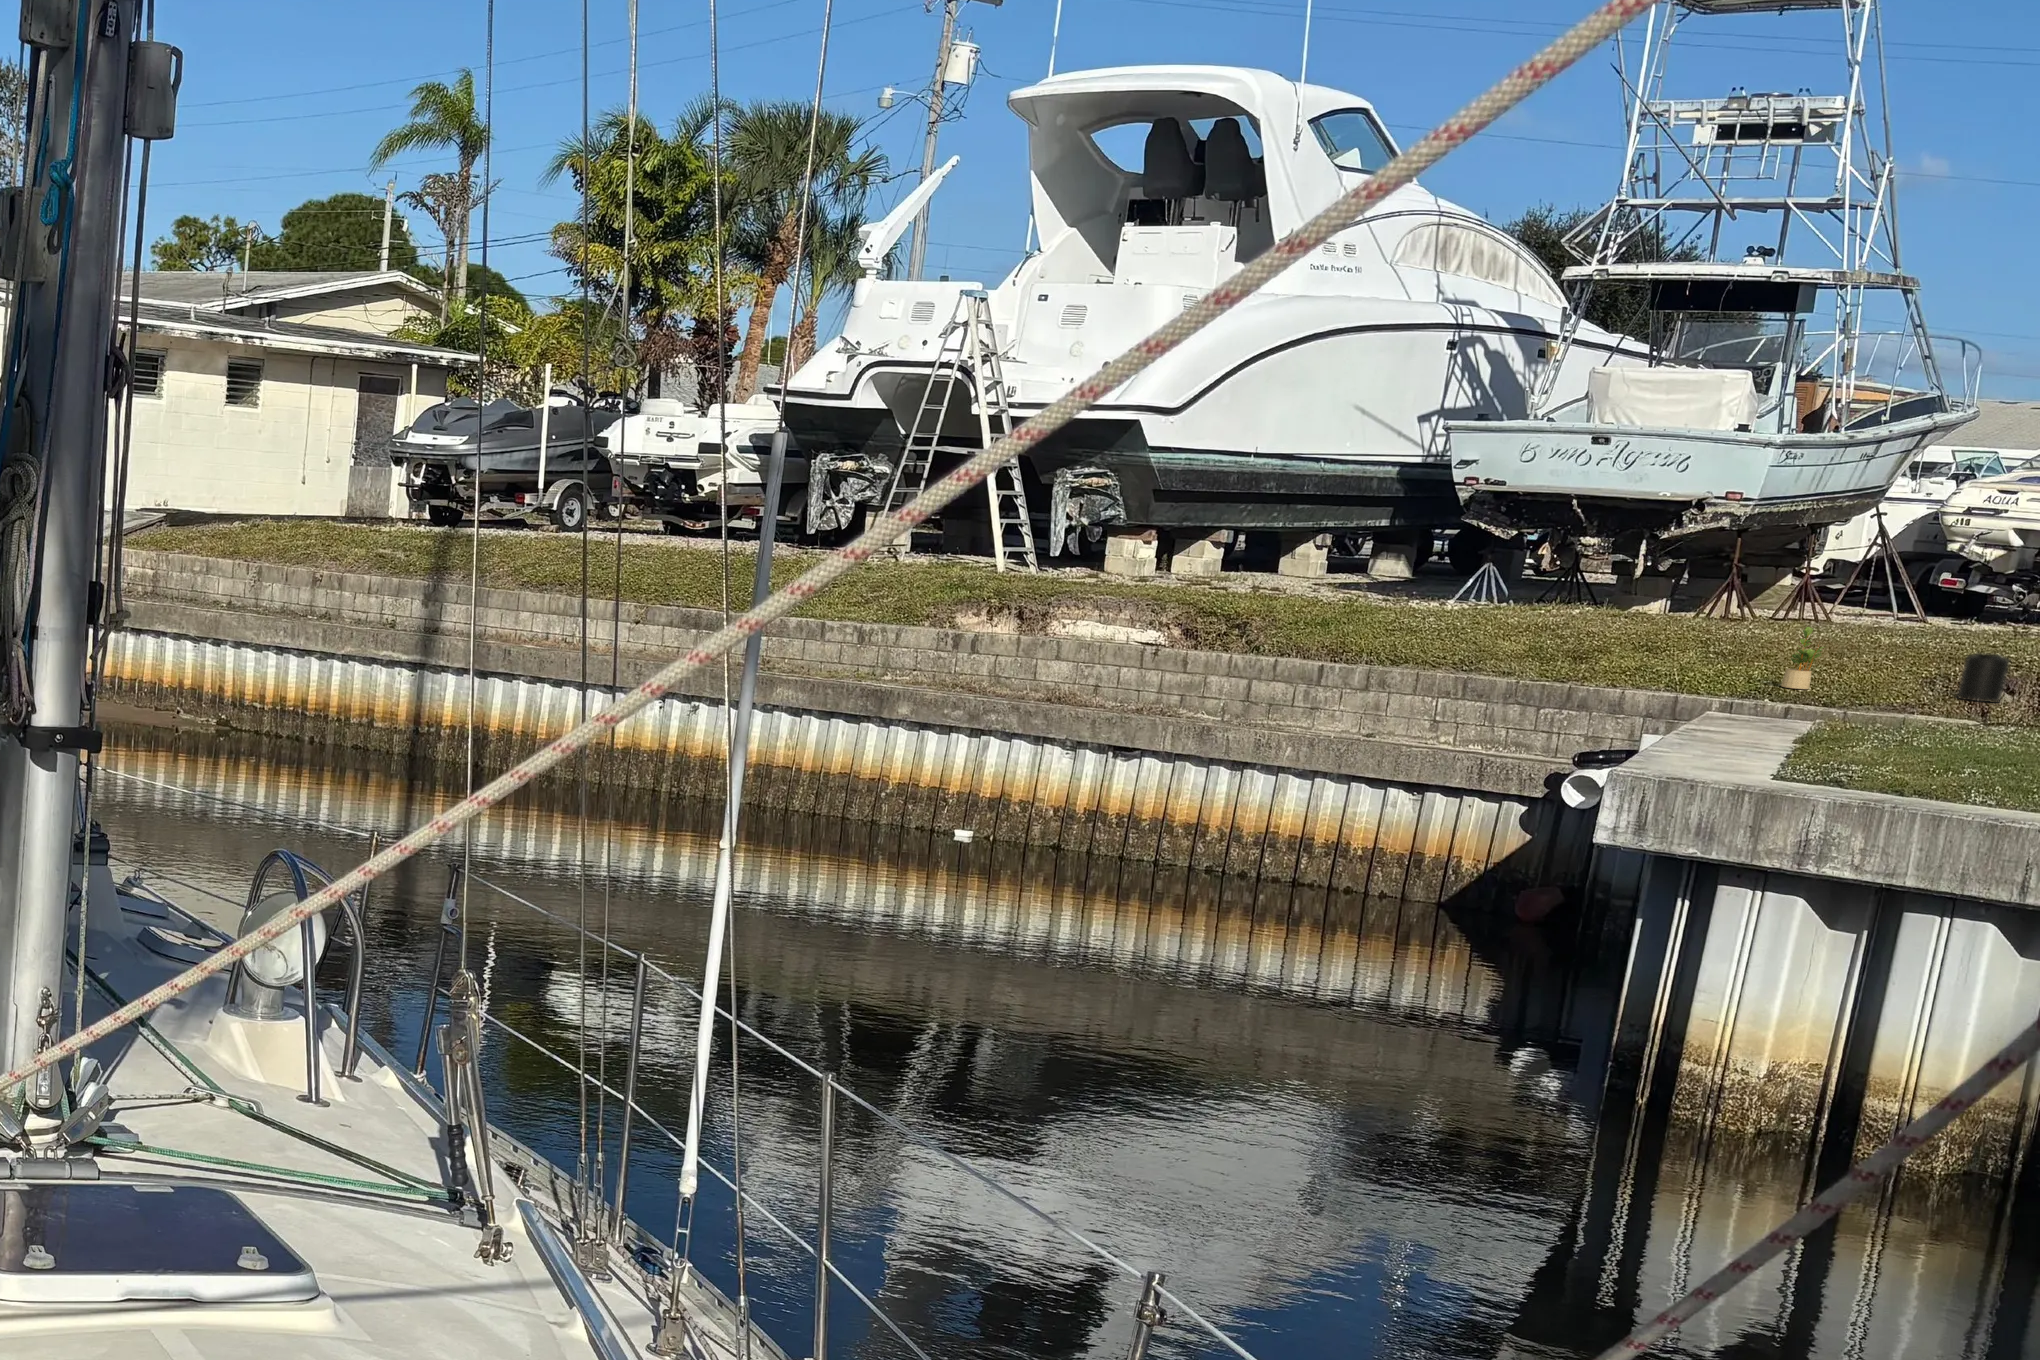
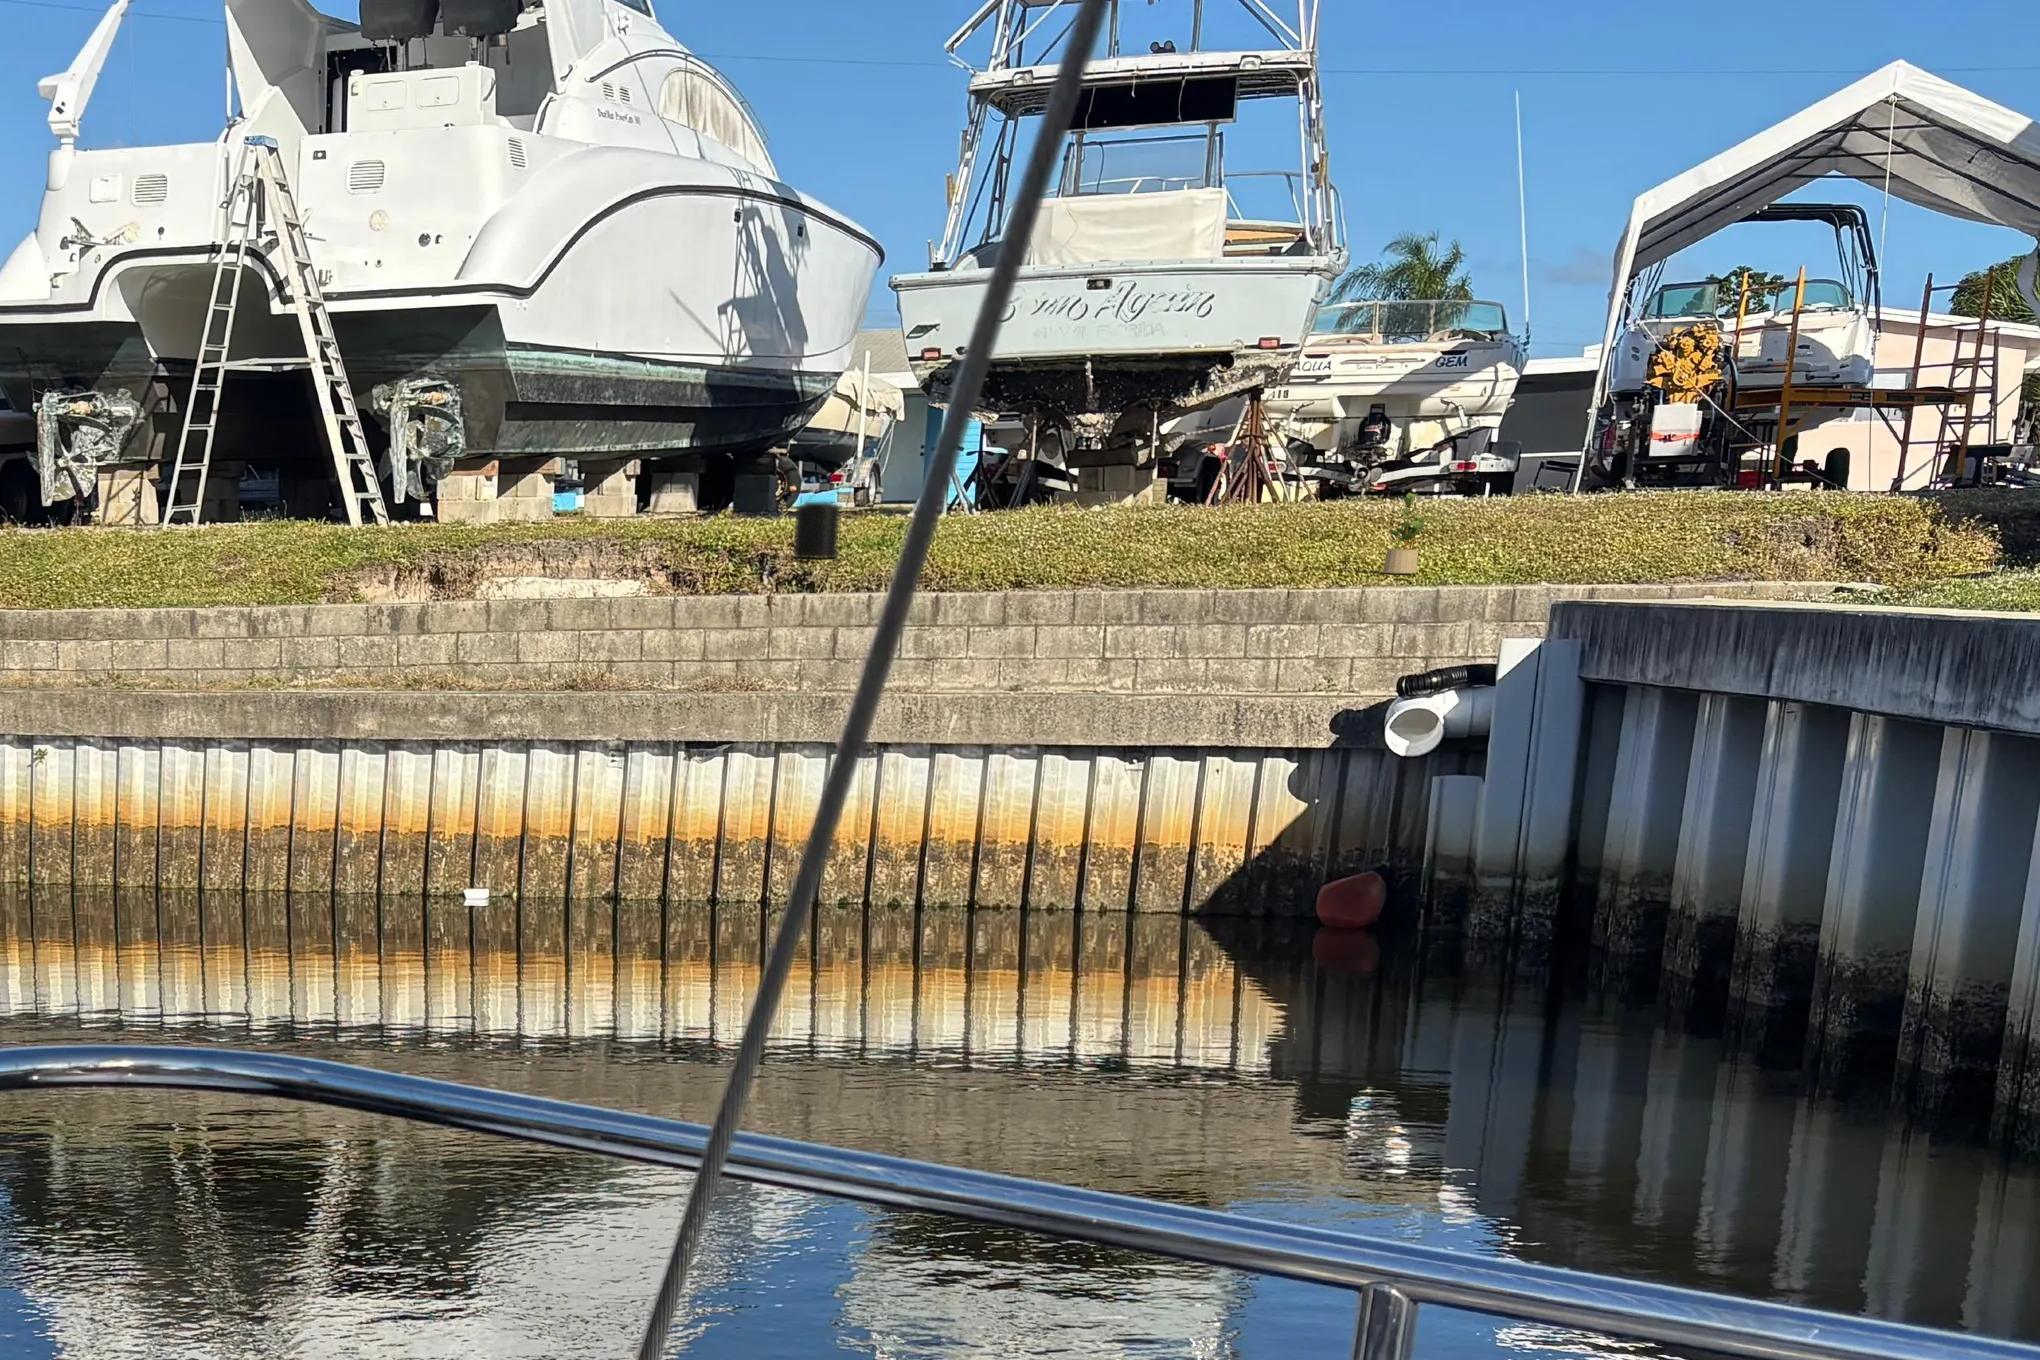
trash can: present [1957,652,2010,703] -> present [794,489,840,559]

